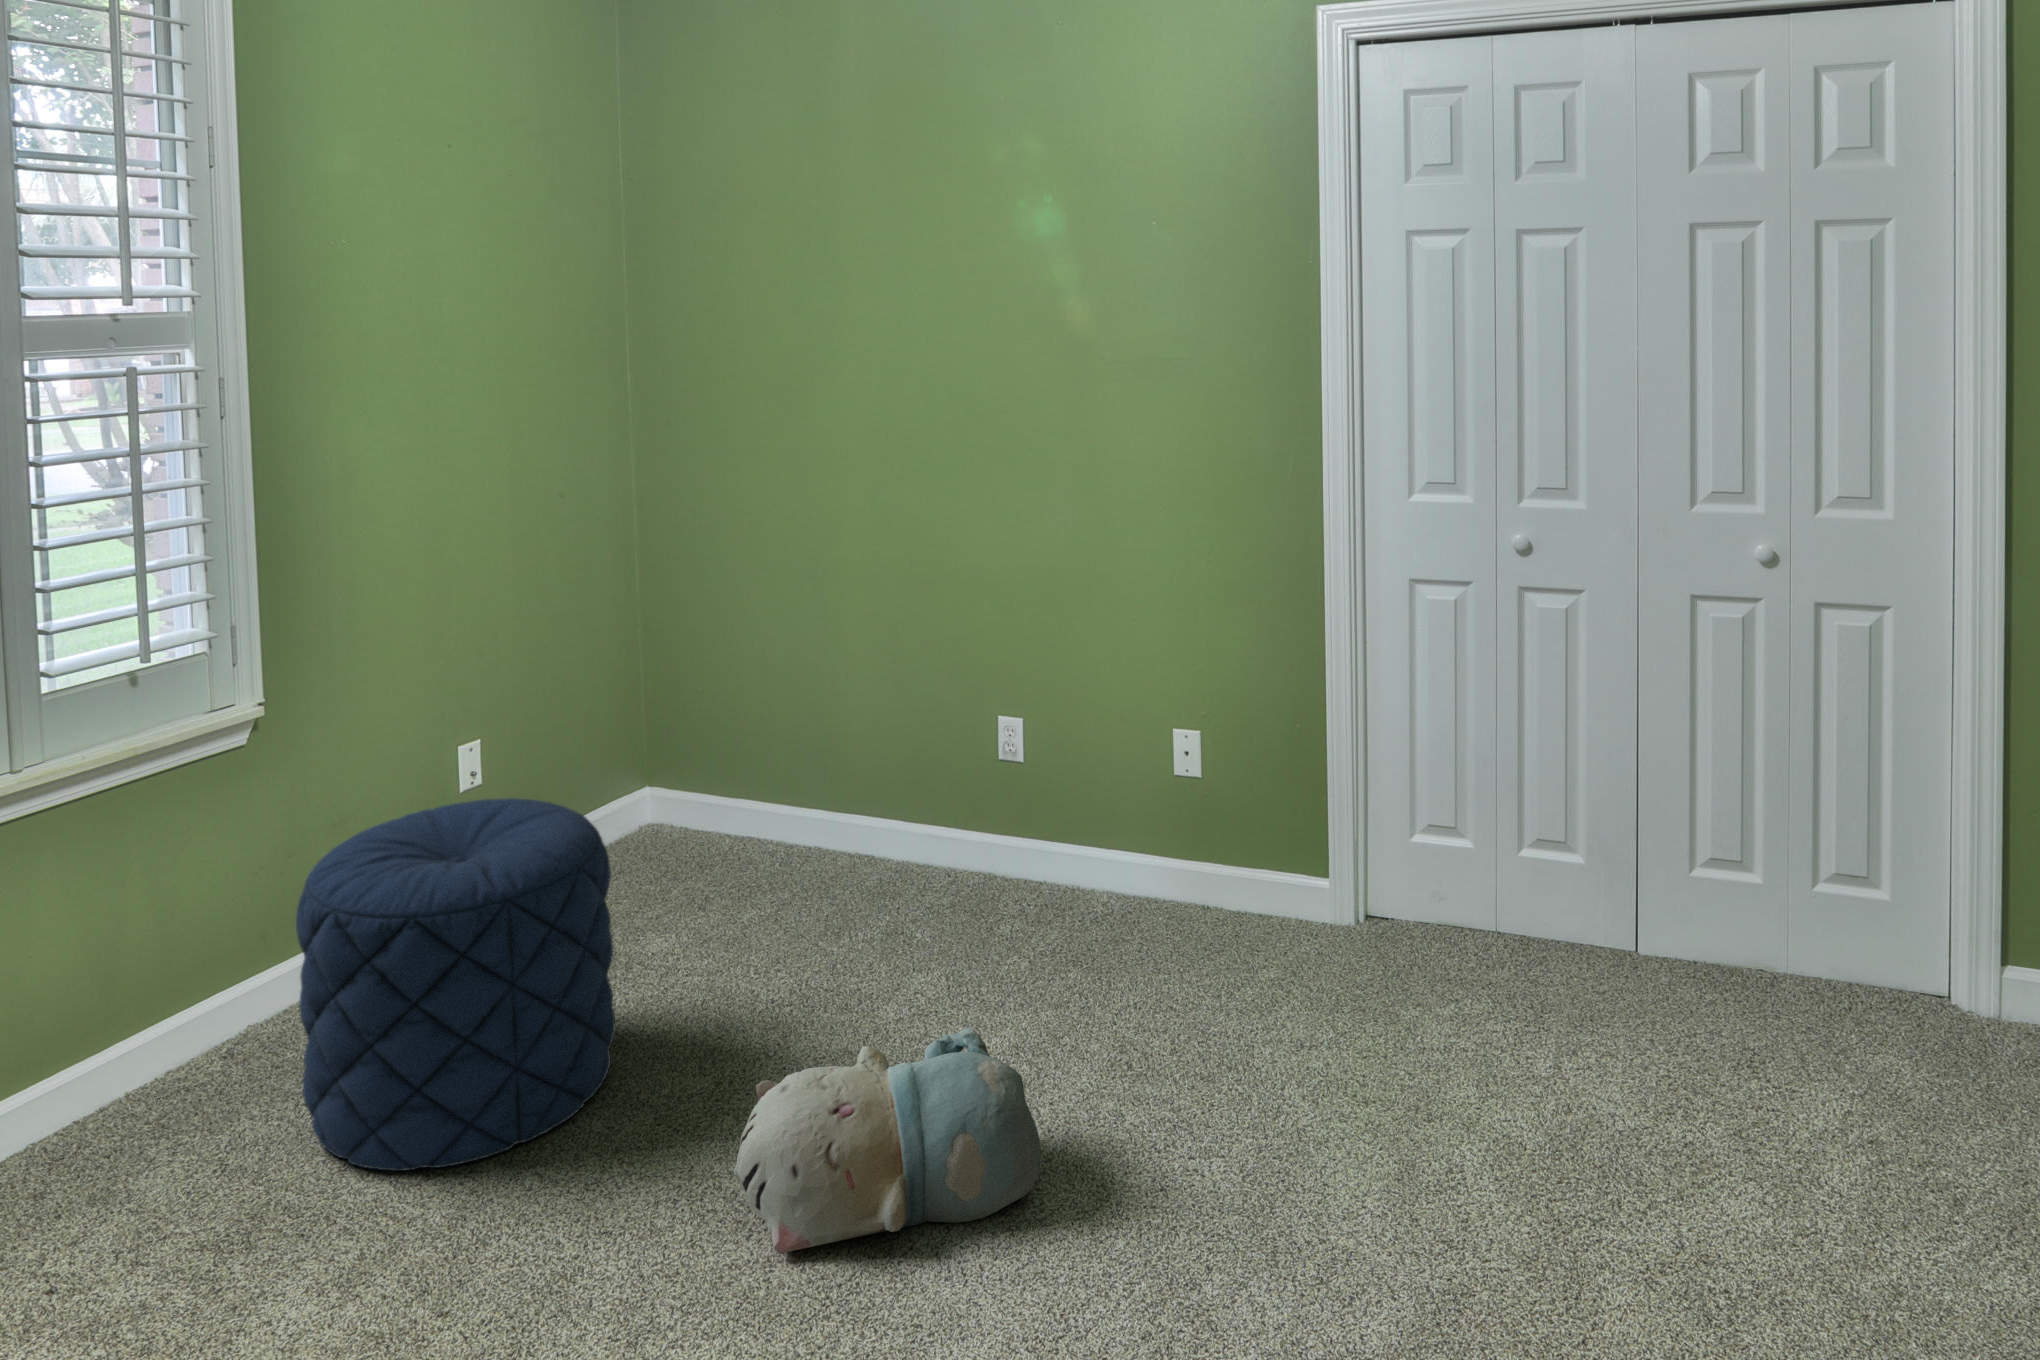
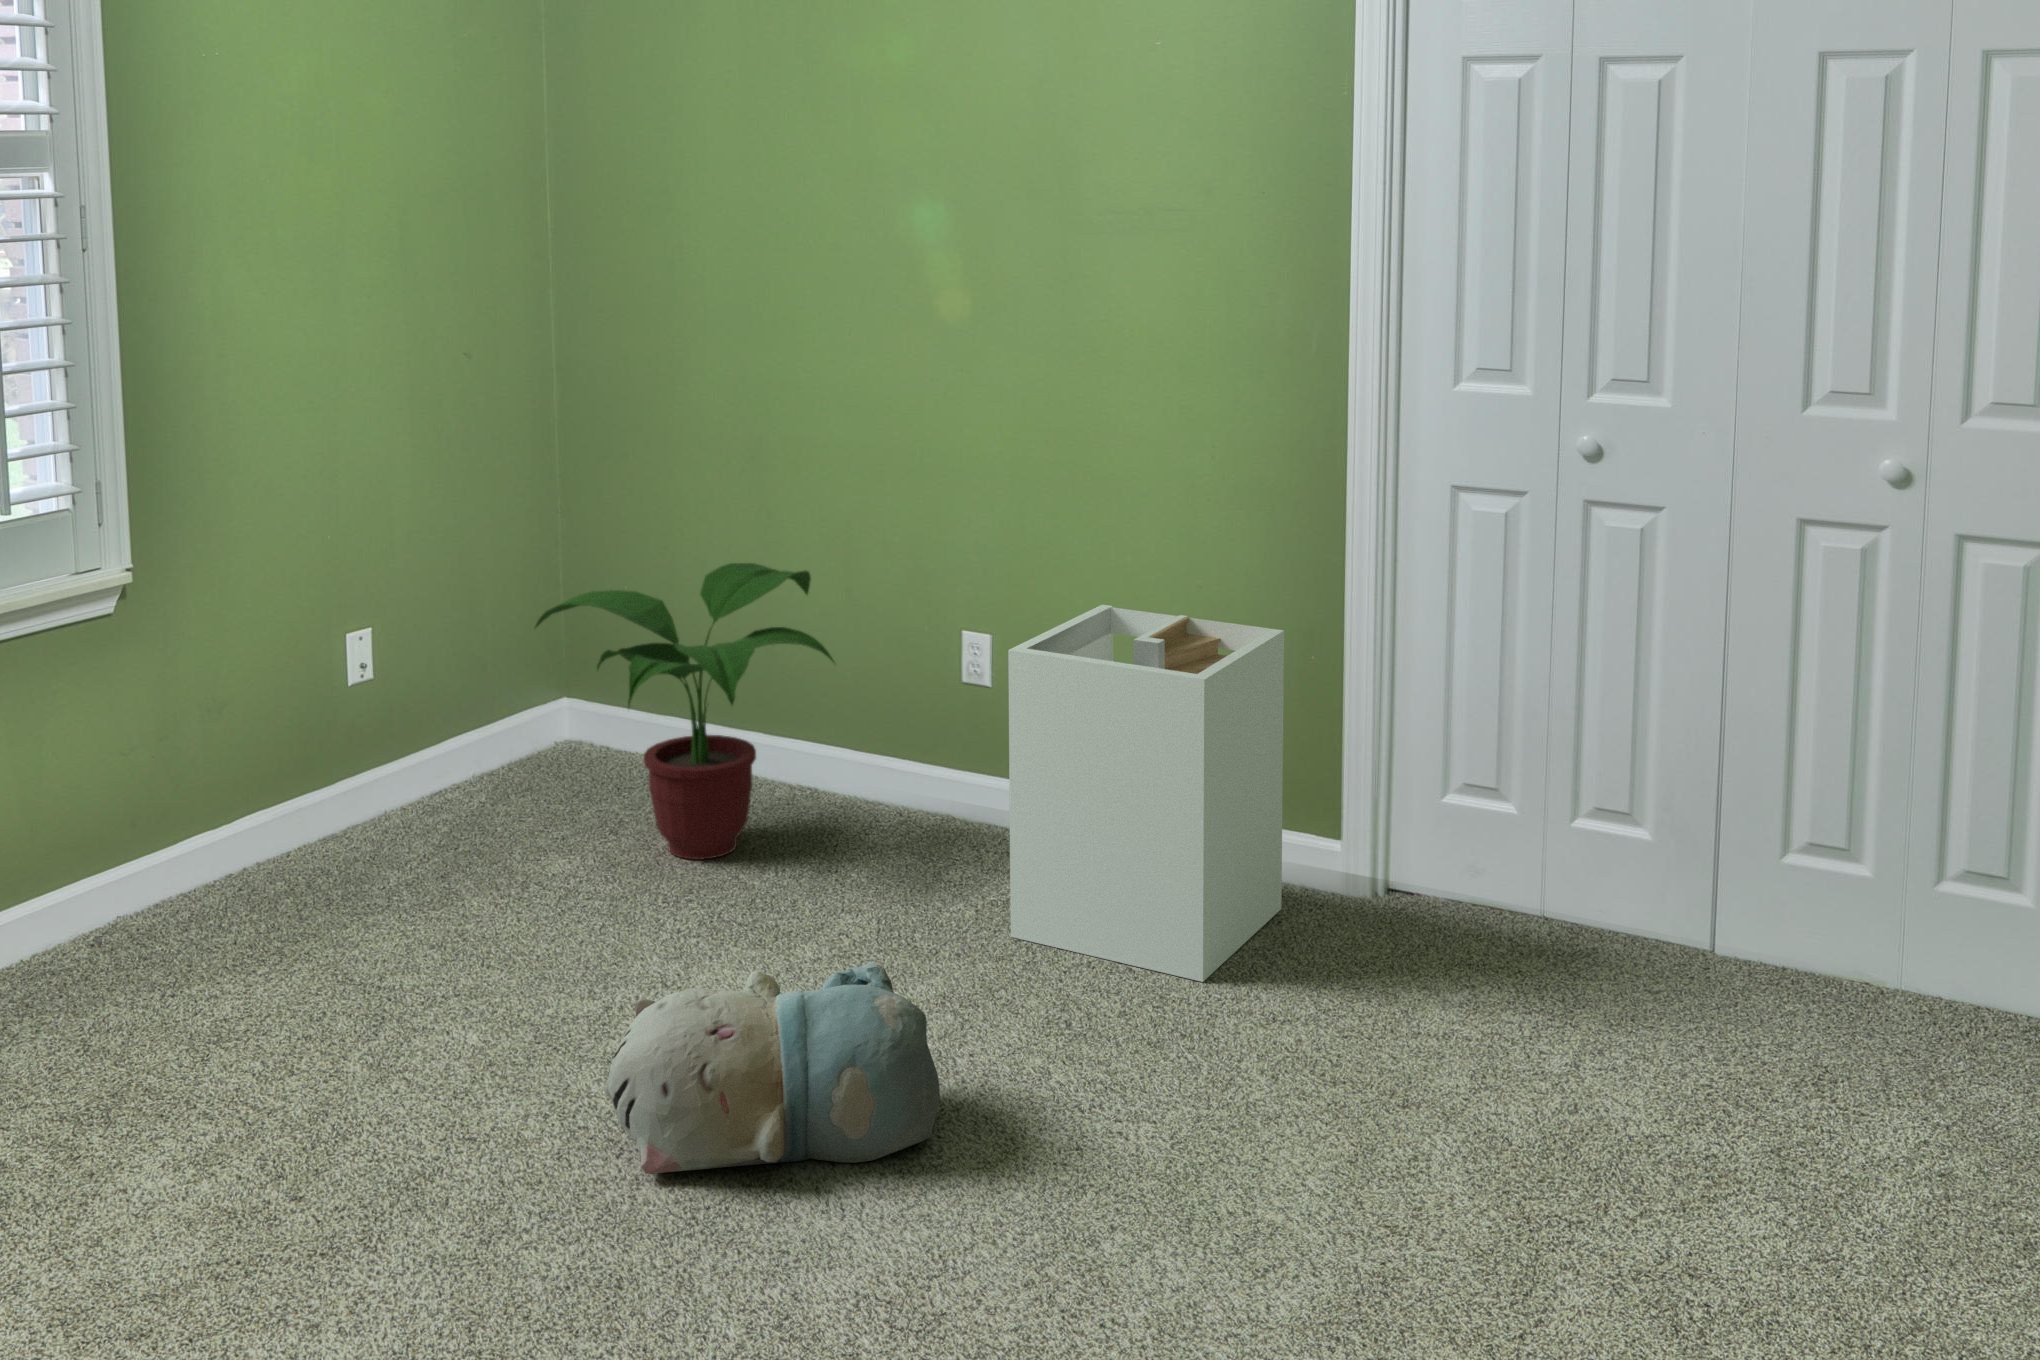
potted plant: none [629,666,896,930] -> present [535,563,834,860]
laundry hamper: none [1056,690,1283,1014] -> present [1008,605,1284,982]
pouf: present [296,798,615,1171] -> none [158,685,499,1066]

